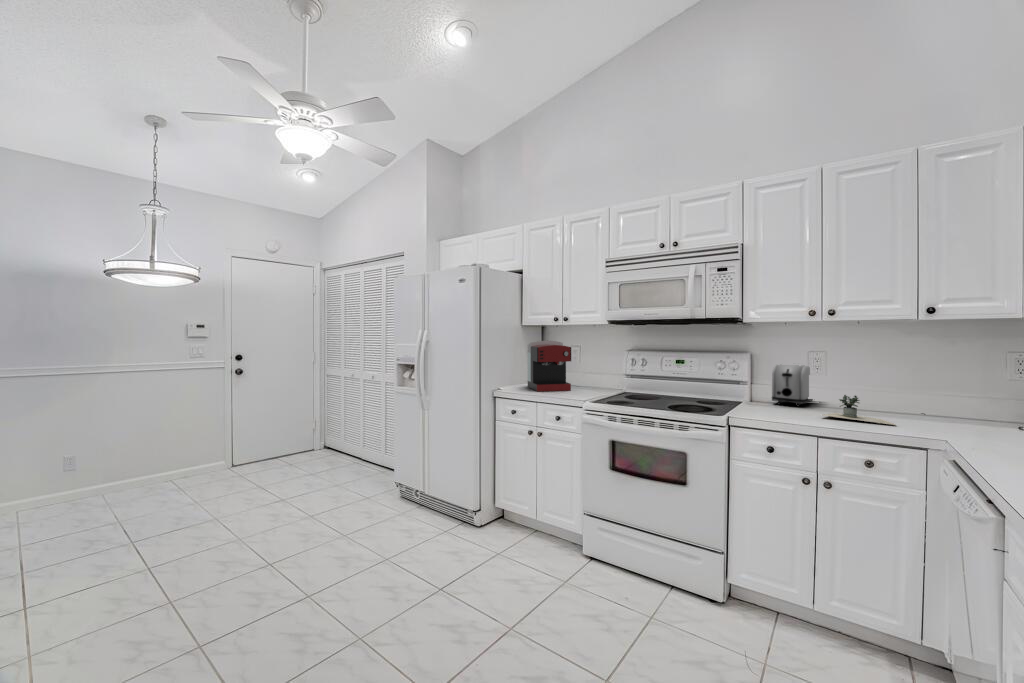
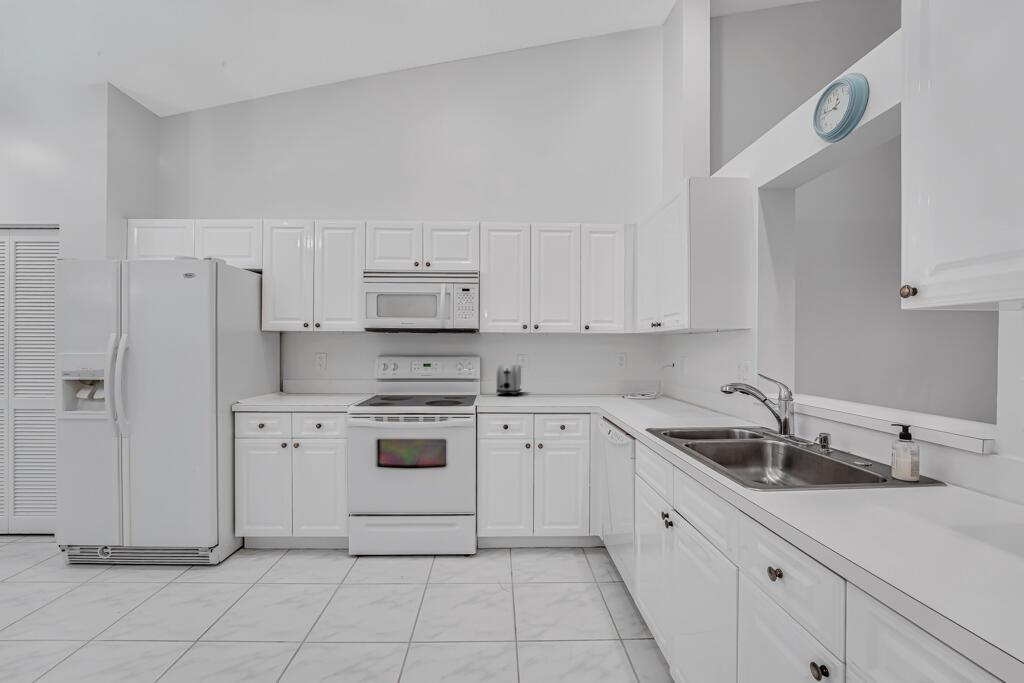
coffee maker: present [528,340,571,391] -> none [267,347,322,402]
potted plant: present [824,395,925,425] -> none [531,383,586,401]

